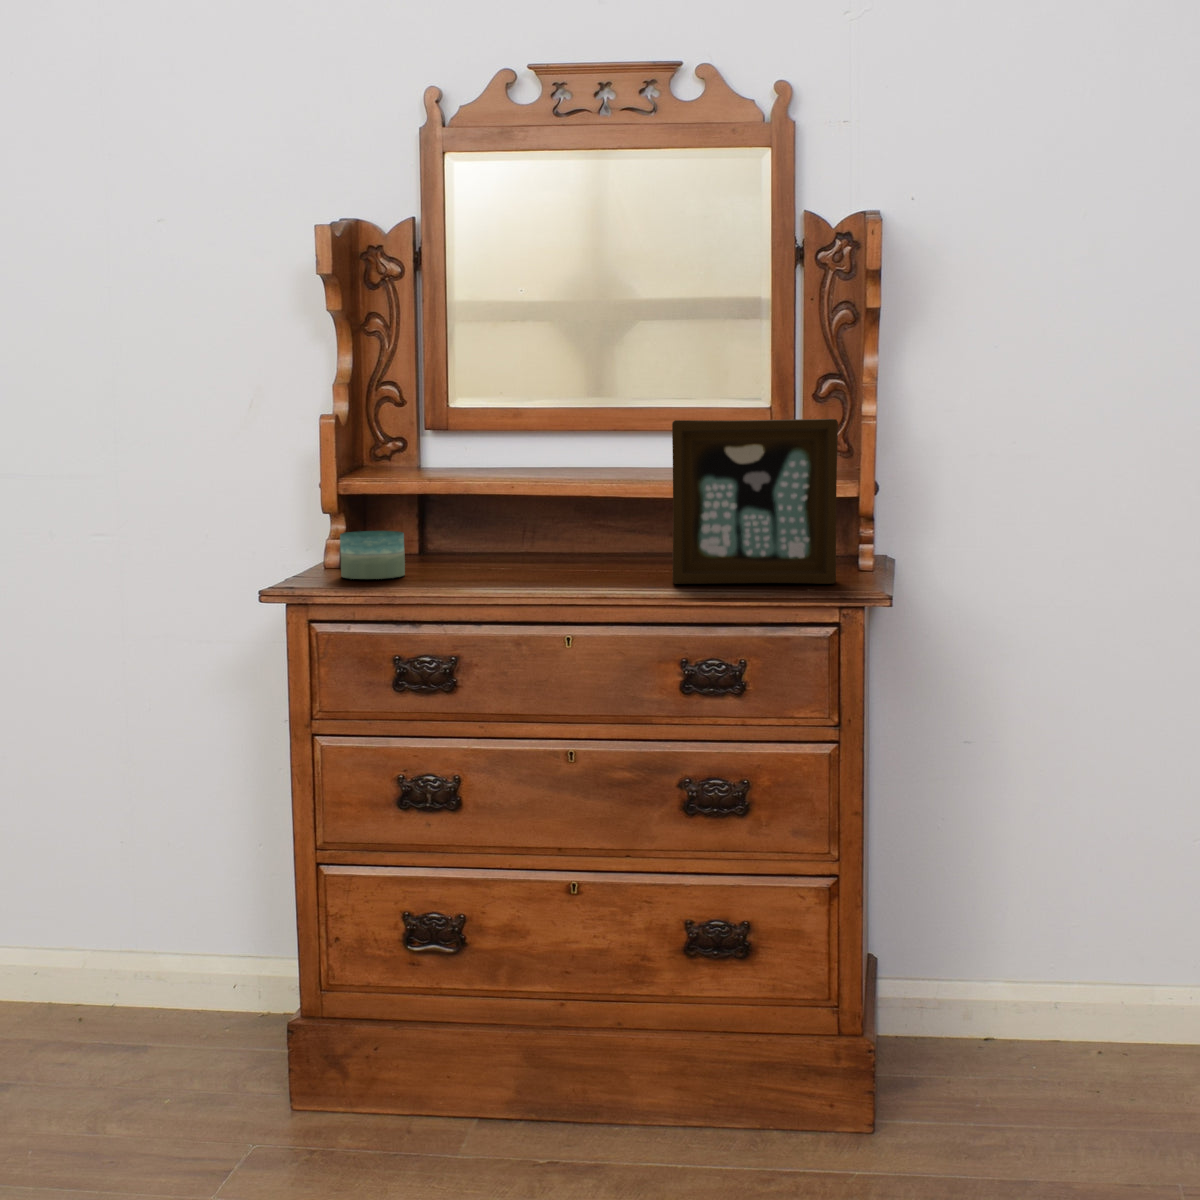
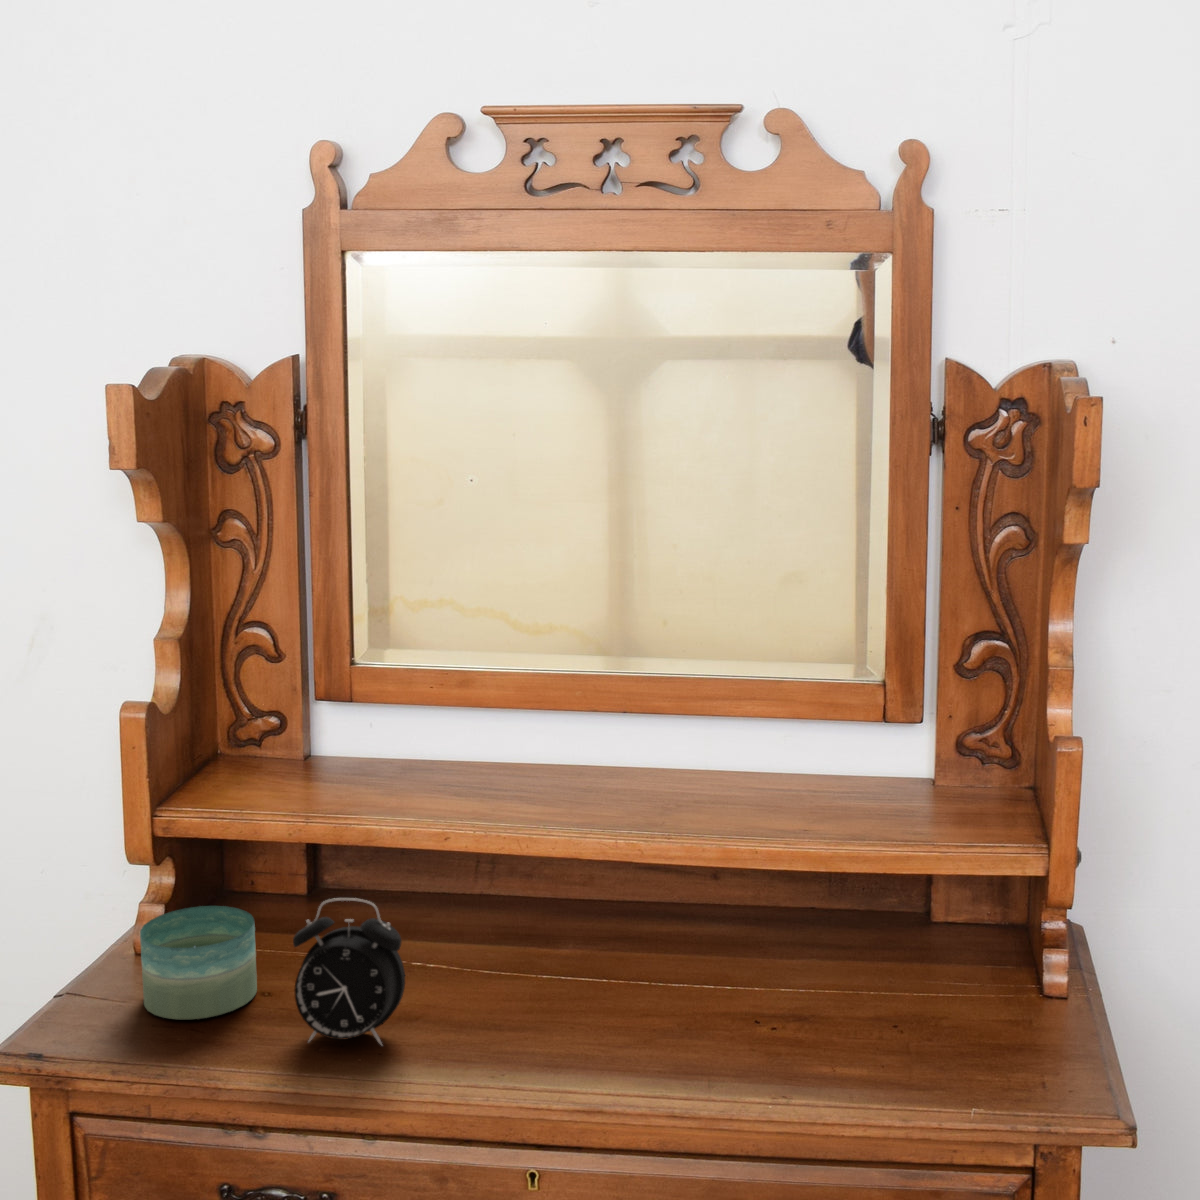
picture frame: present [672,419,838,584] -> none [721,764,1038,1078]
alarm clock: none [433,502,495,583] -> present [293,898,405,1045]

